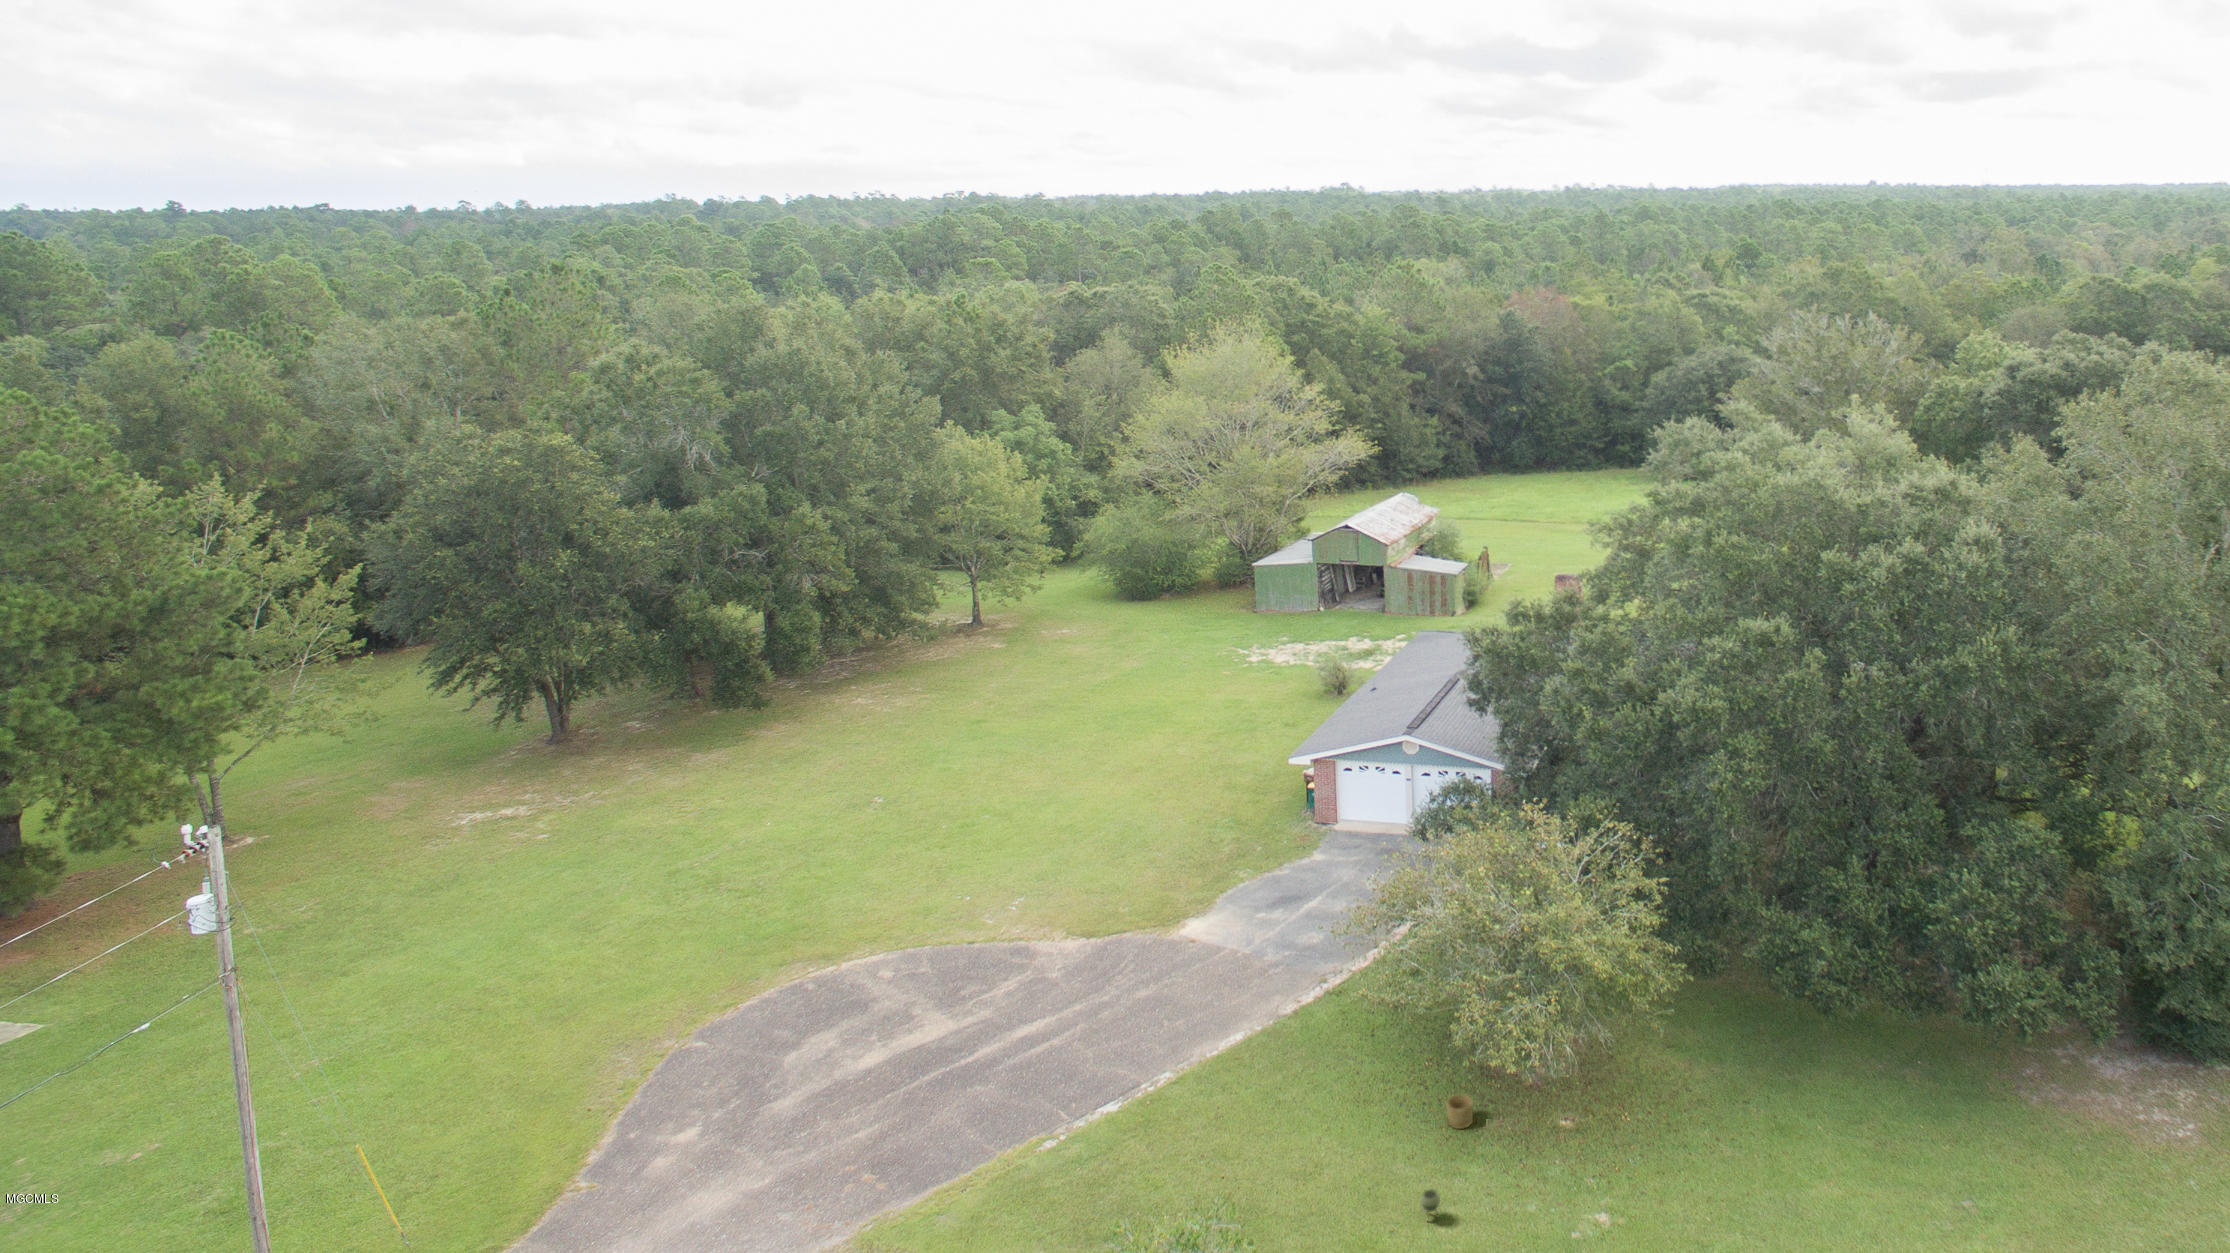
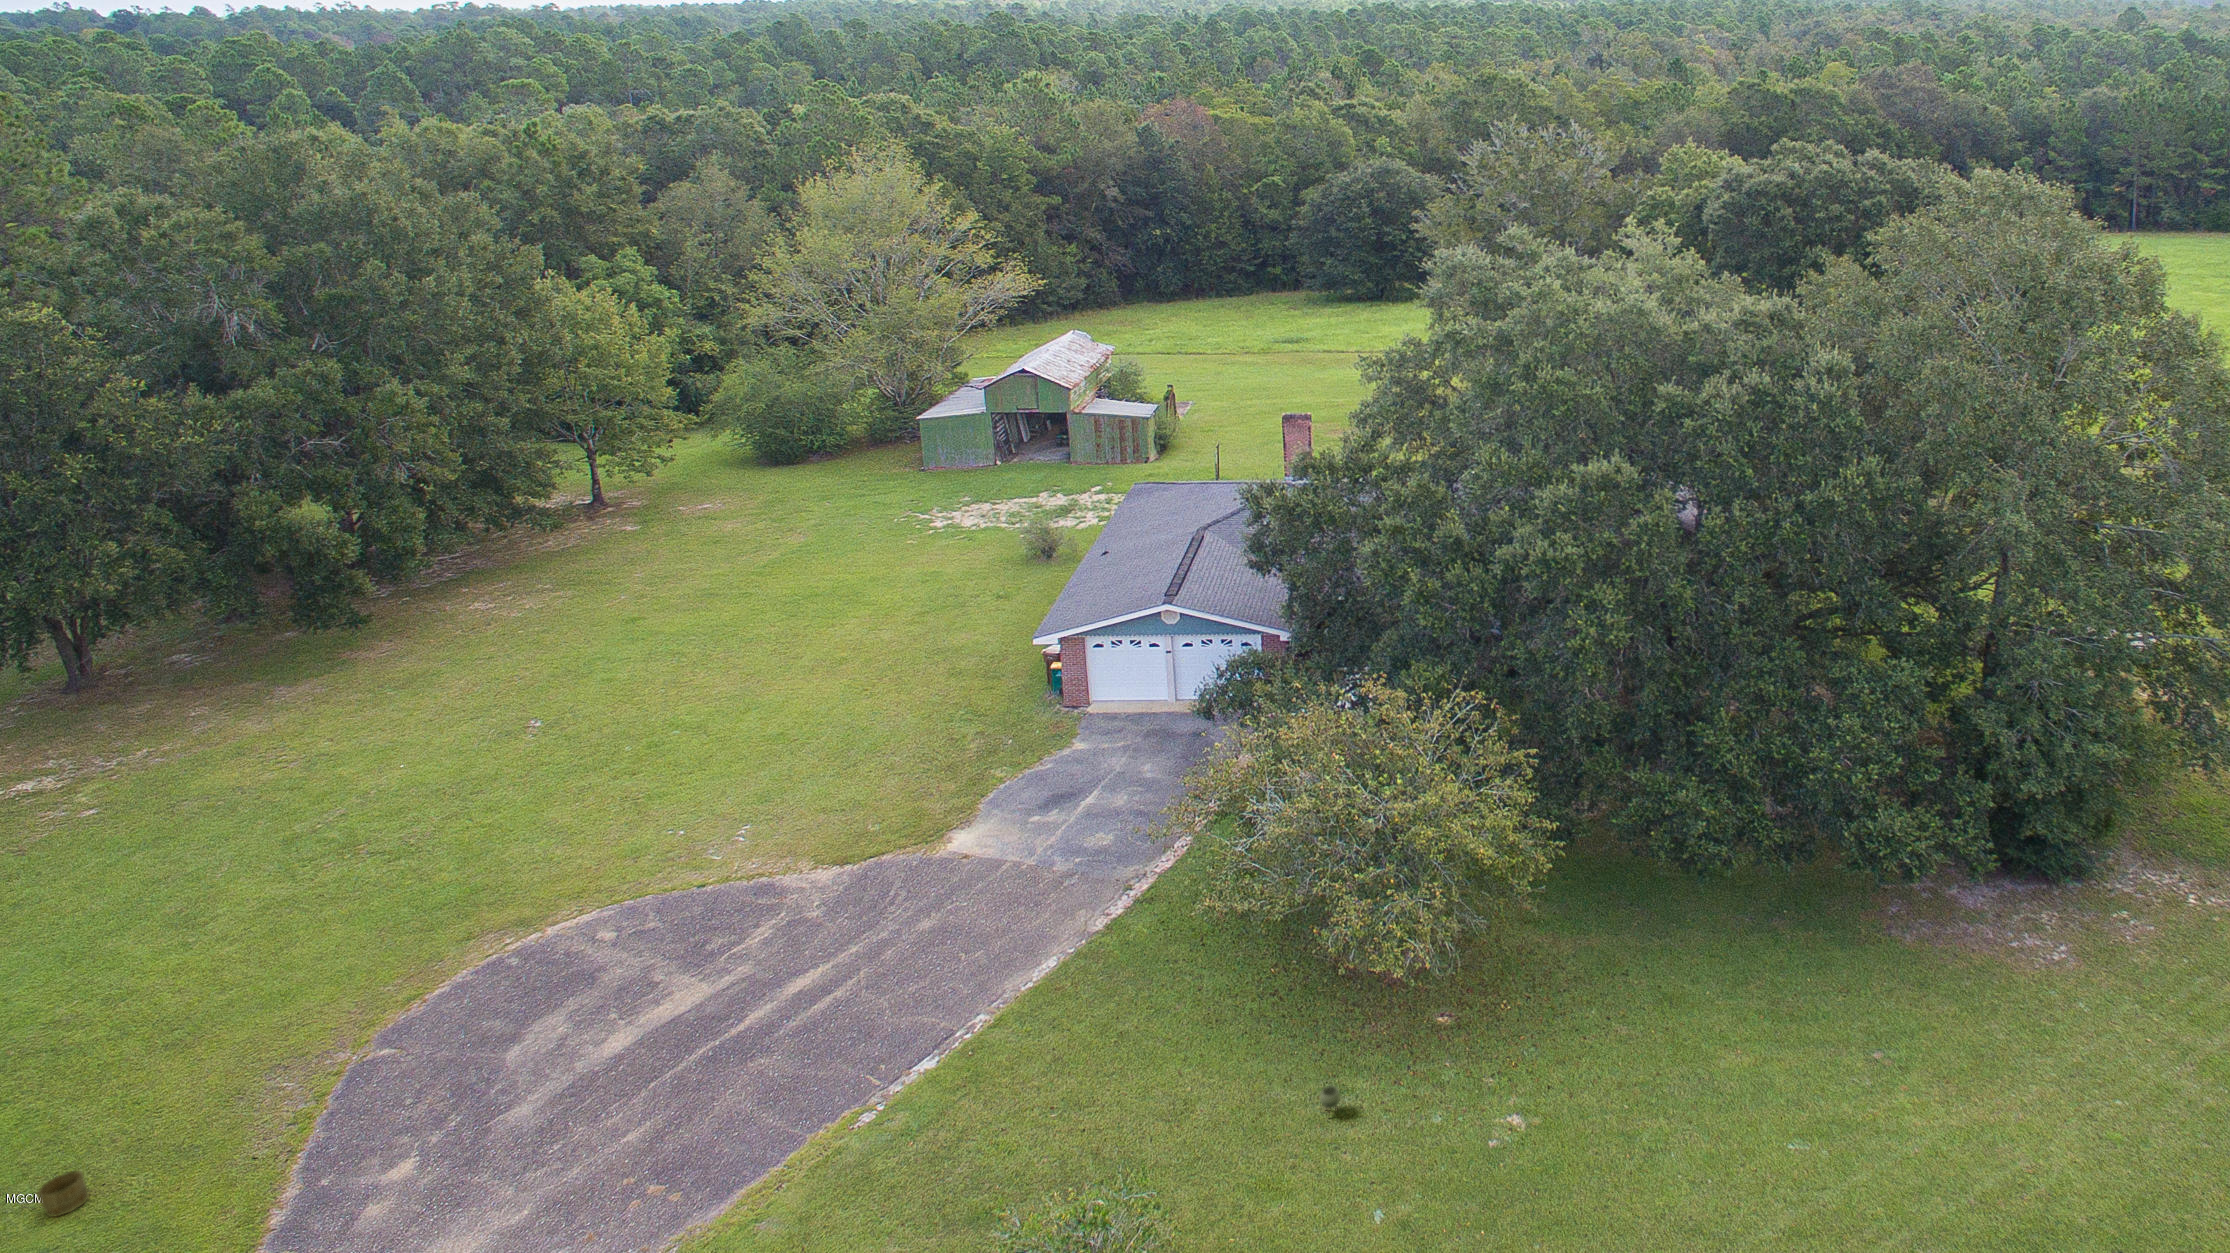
wooden bucket: present [1446,1094,1473,1129] -> present [37,1171,89,1217]

